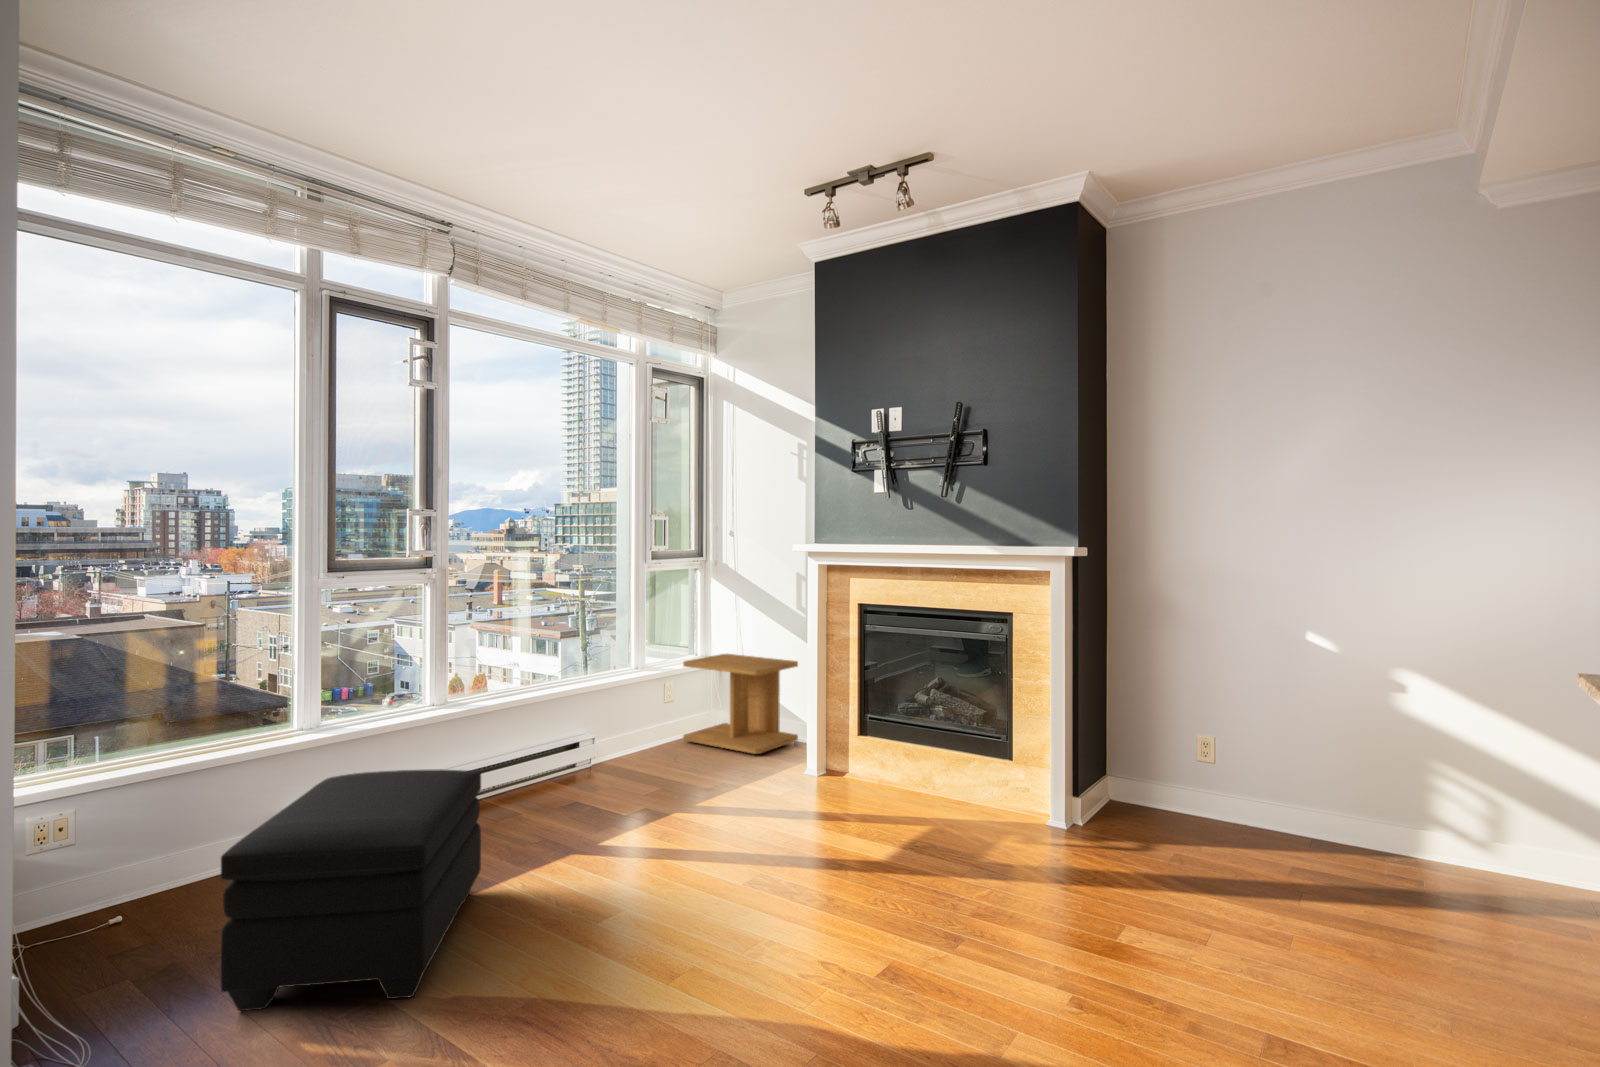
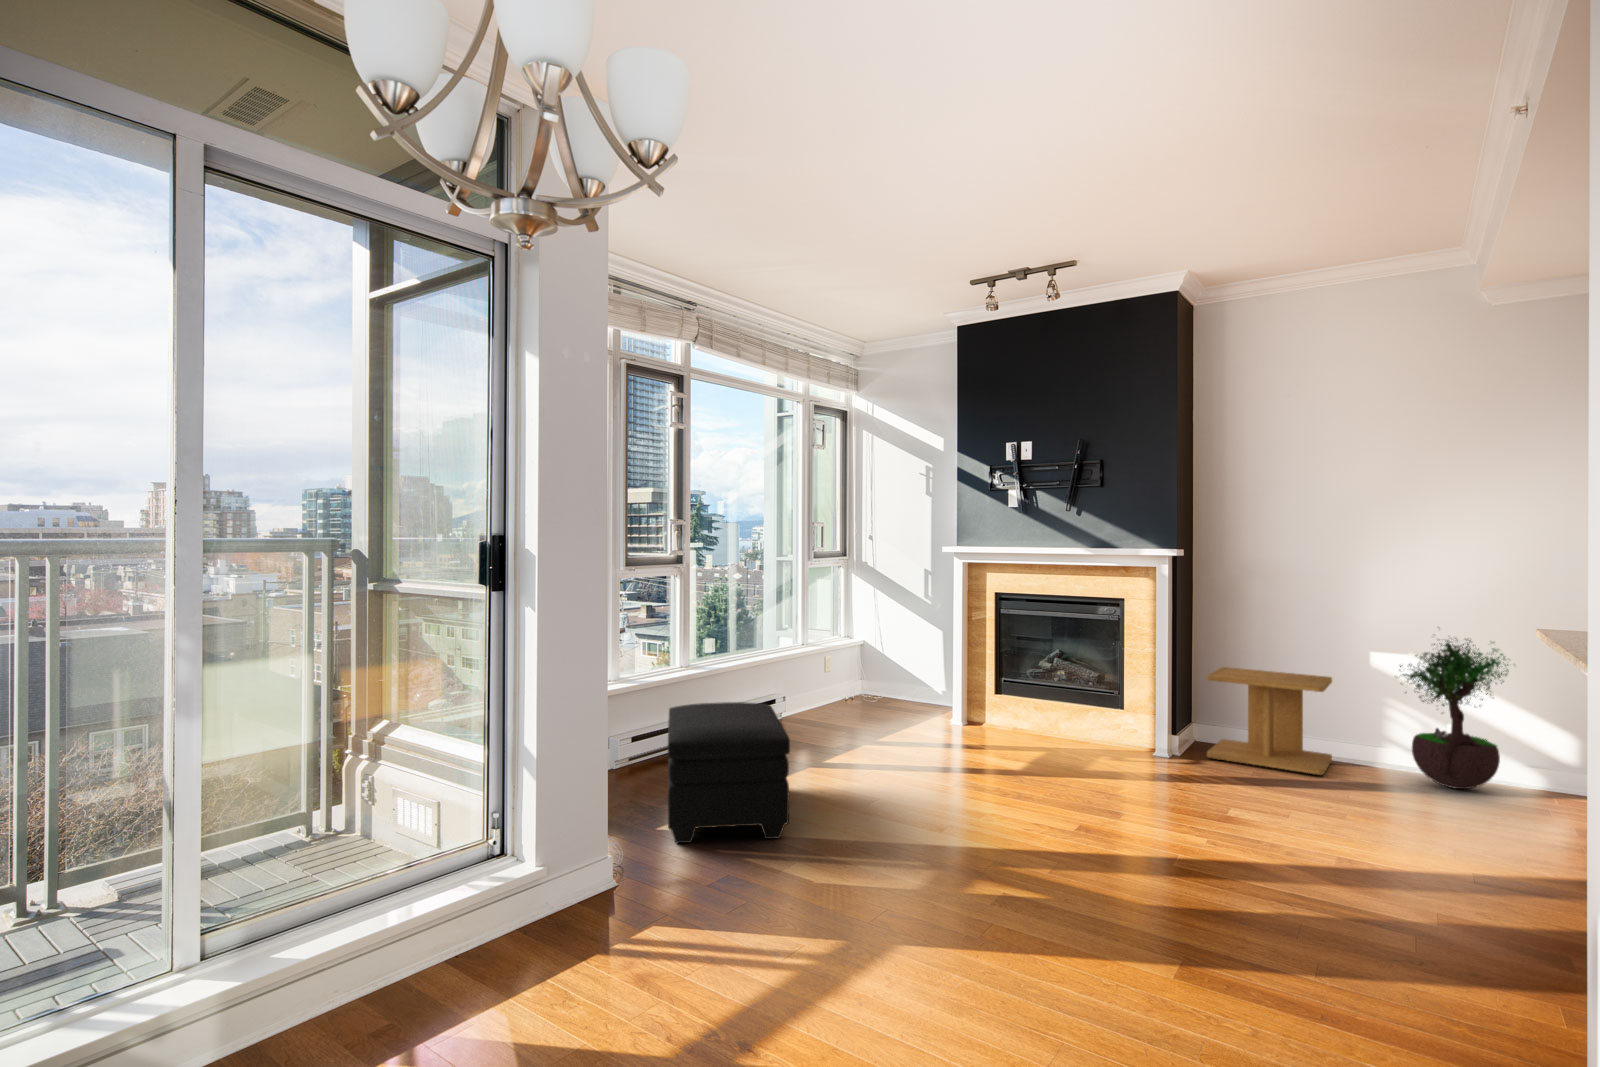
side table: present [683,654,798,754] -> present [1207,667,1332,775]
potted tree: none [1364,655,1534,883] -> present [1400,638,1508,789]

